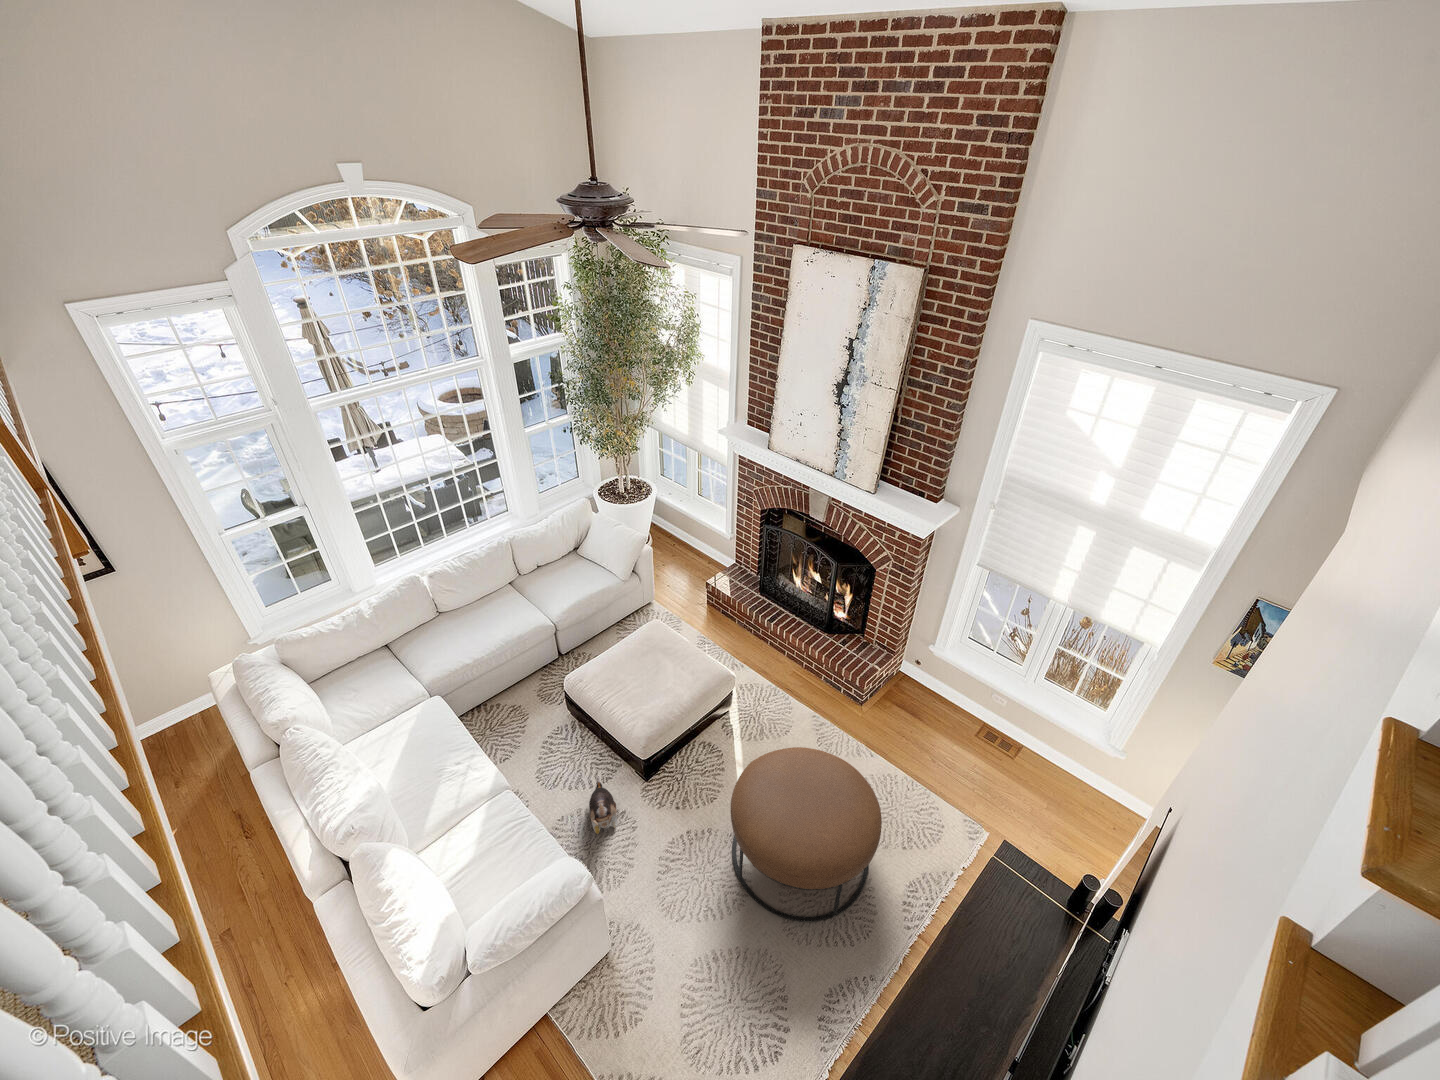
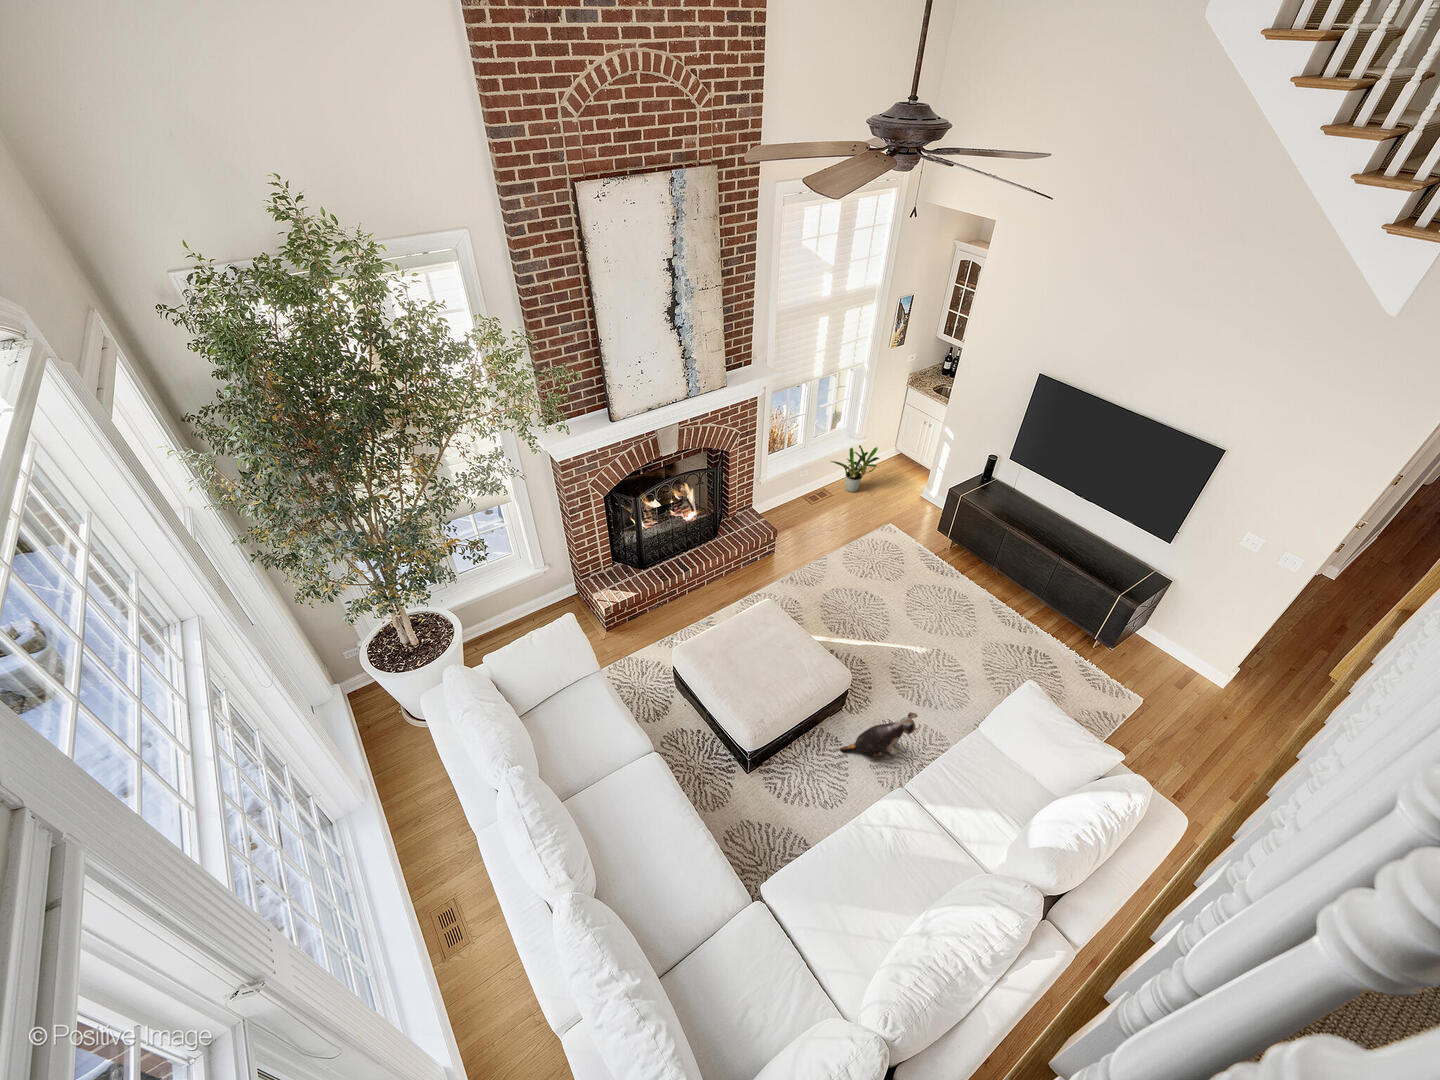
potted plant: none [1024,731,1116,802] -> present [831,445,879,492]
ottoman: present [730,747,882,922] -> none [850,543,972,660]

